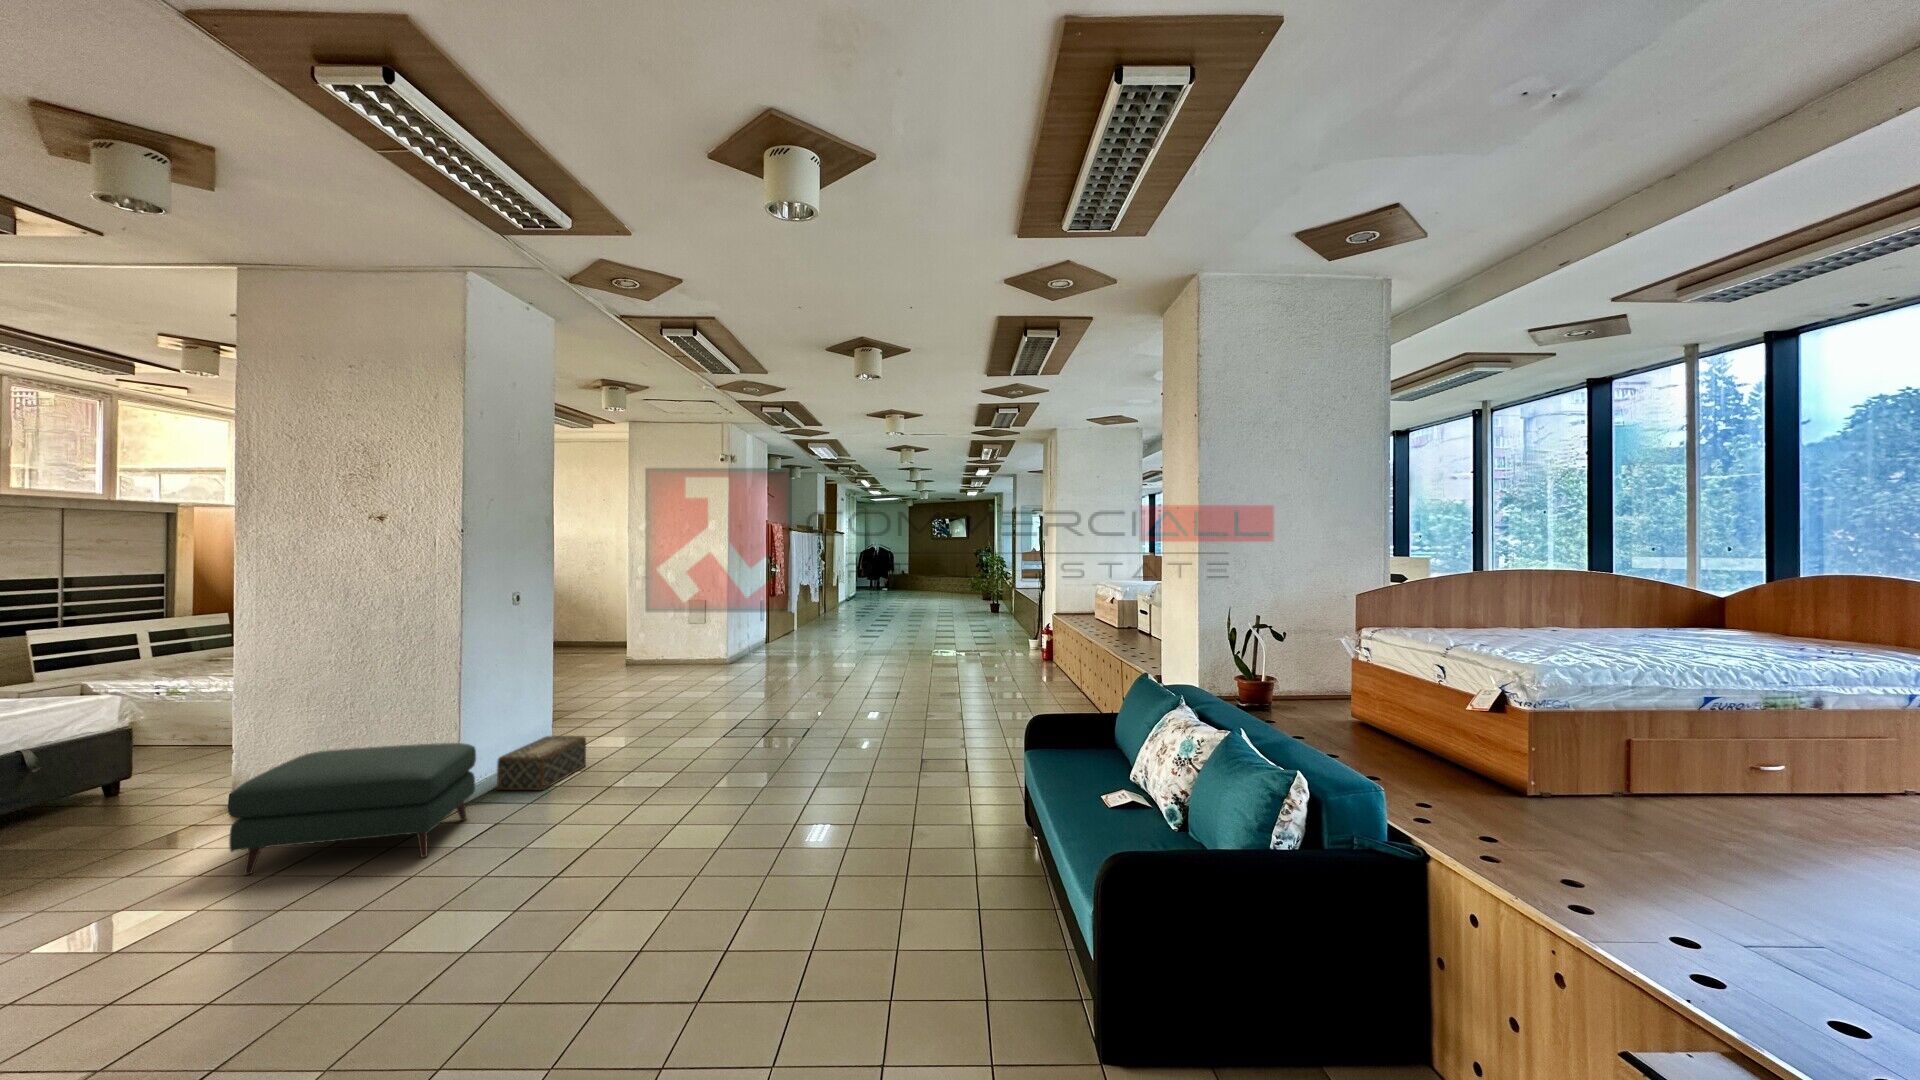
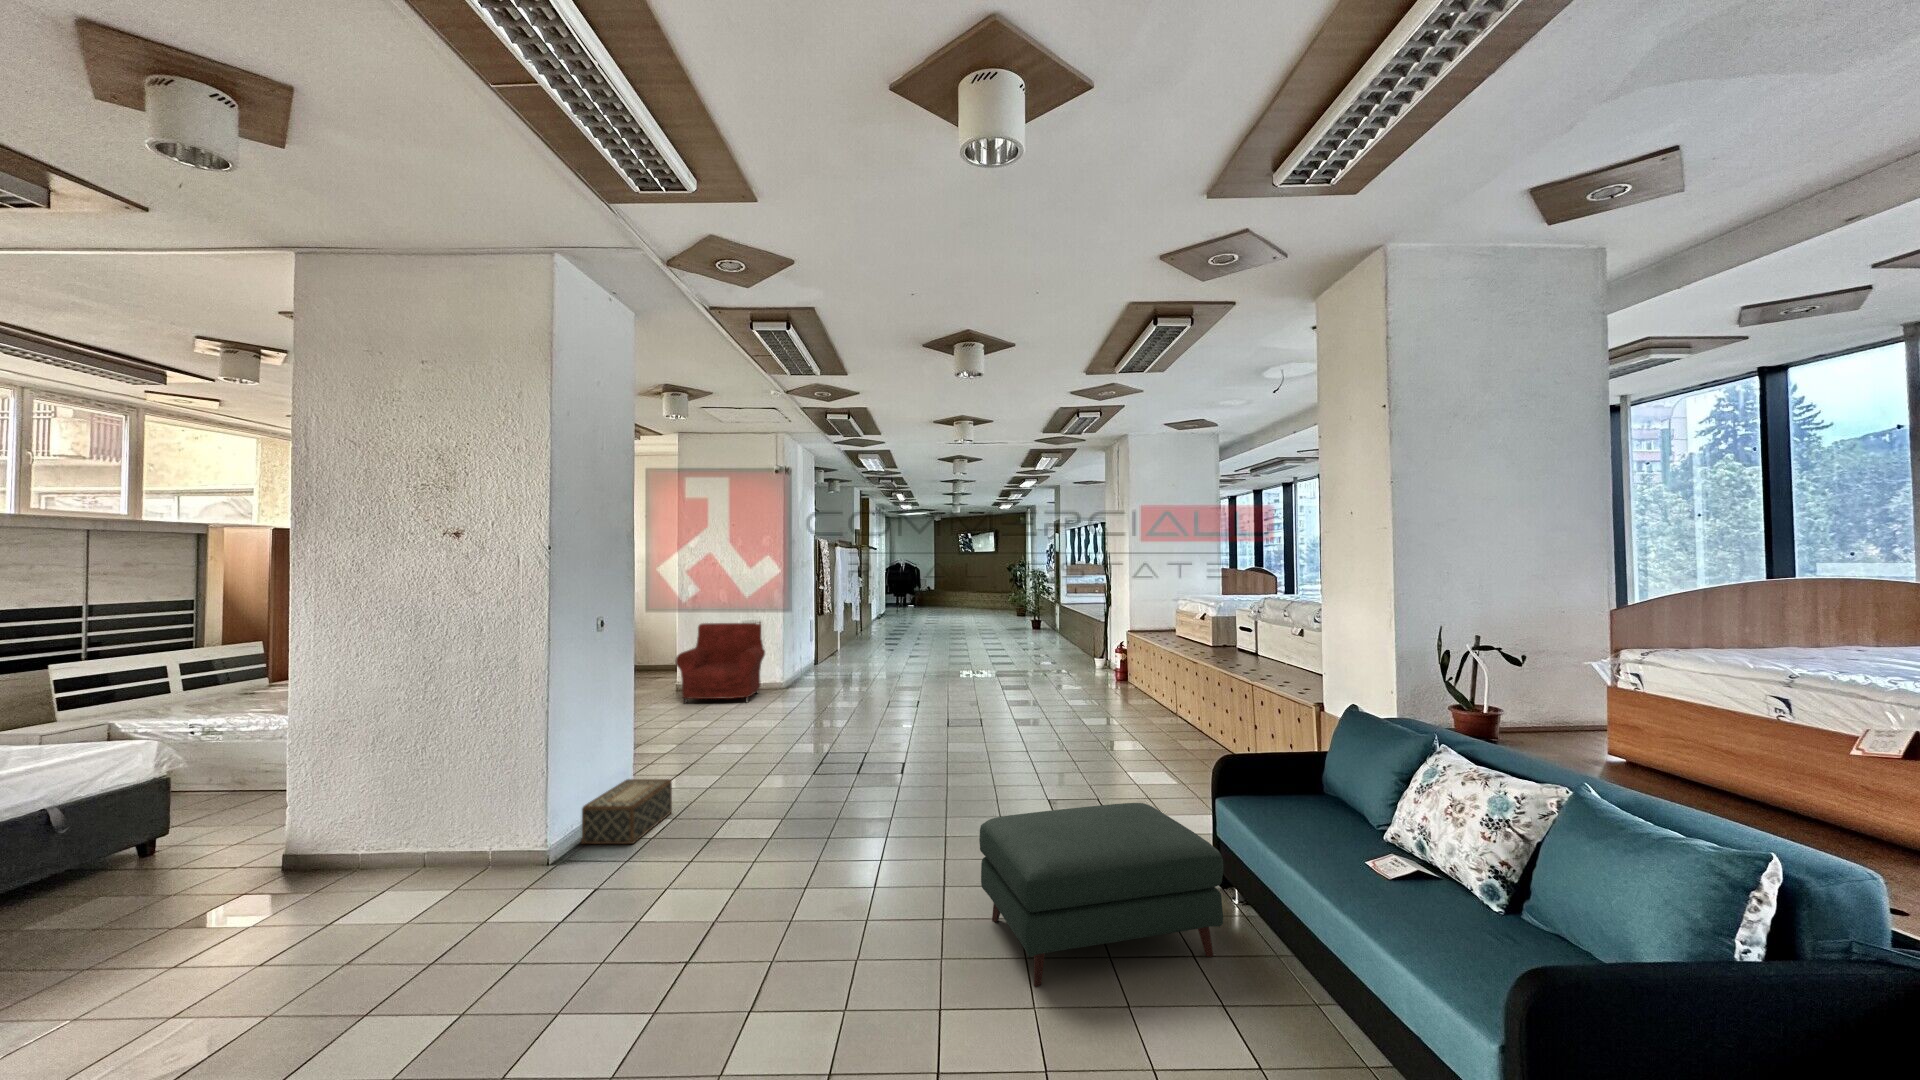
armchair: none [622,602,710,676] -> present [676,623,765,704]
ottoman: present [228,743,476,875] -> present [979,803,1223,986]

